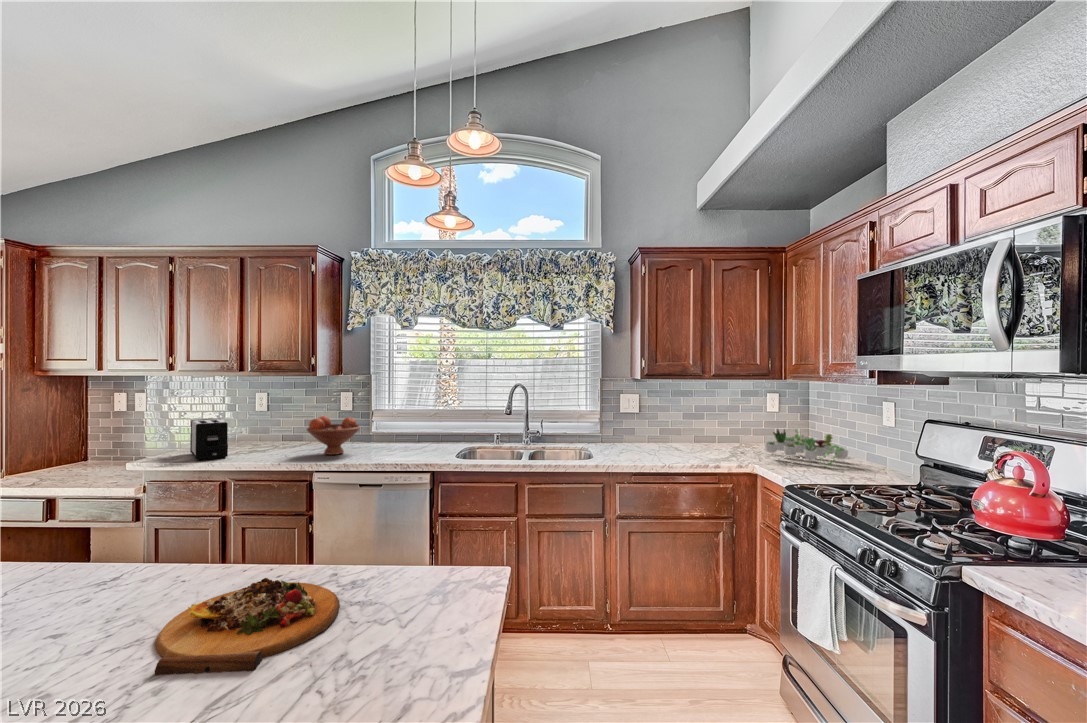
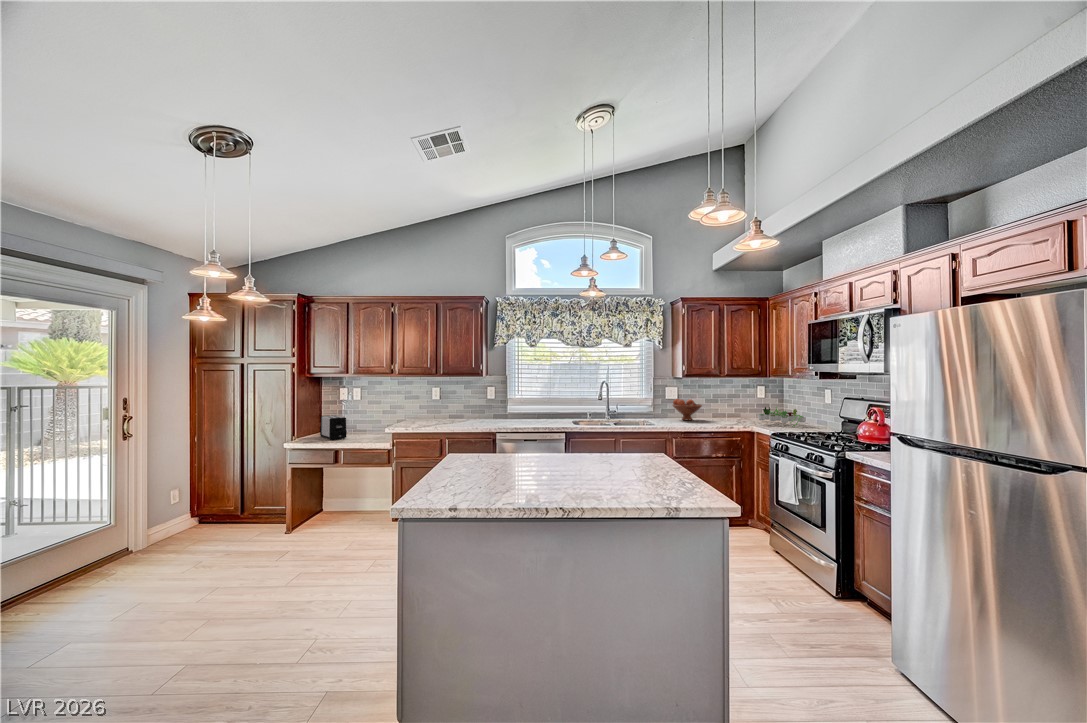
fruit bowl: present [307,416,360,455] -> present [673,399,702,420]
toaster: present [190,419,228,460] -> present [320,415,347,440]
cutting board: present [155,578,340,675] -> none [564,449,620,468]

